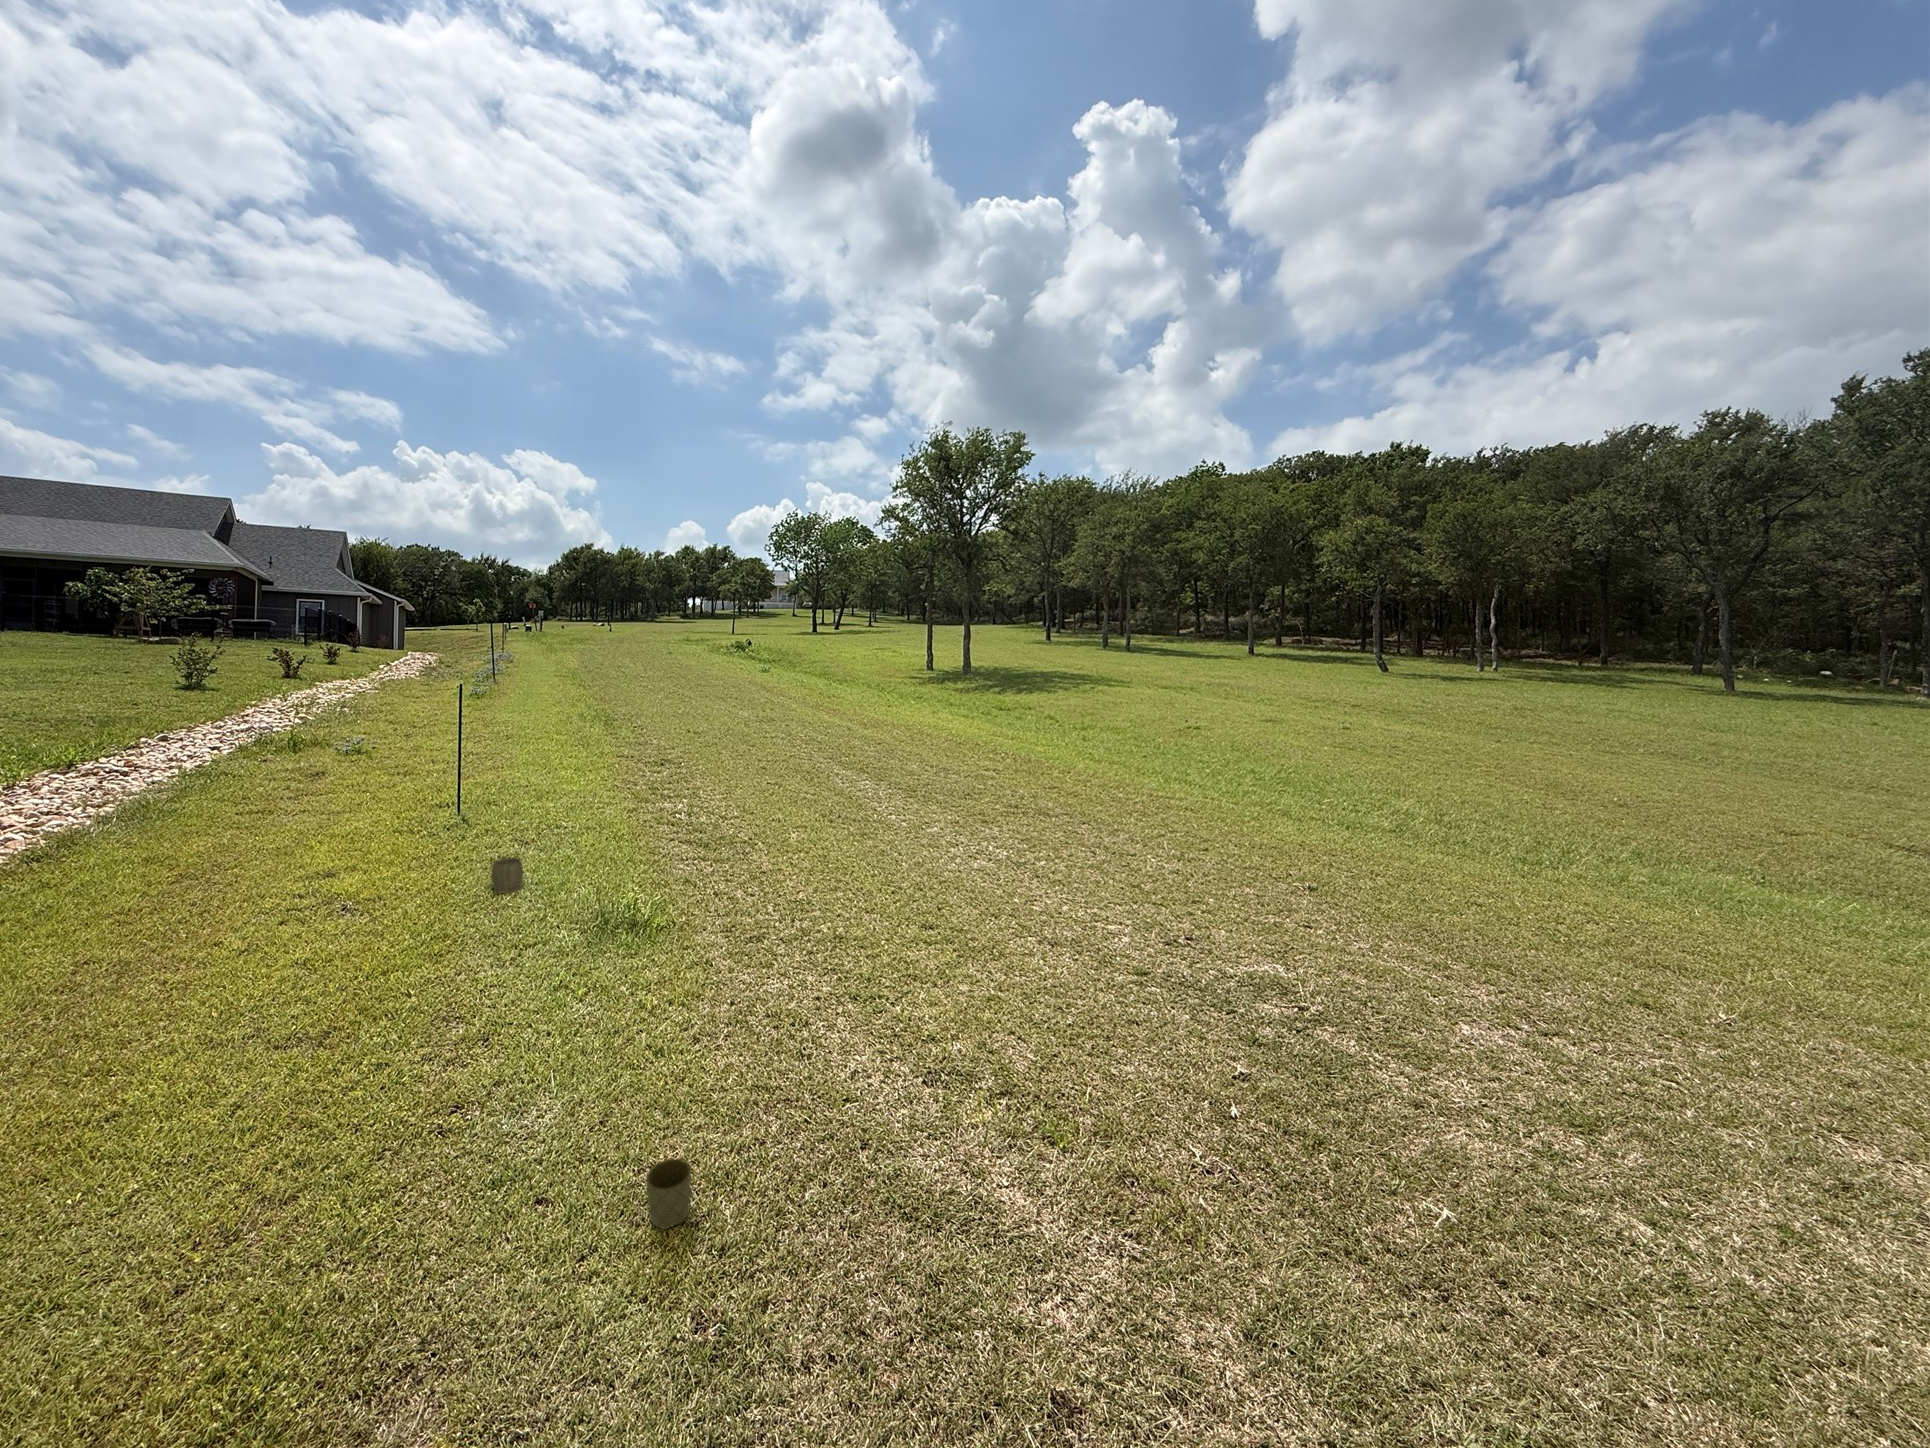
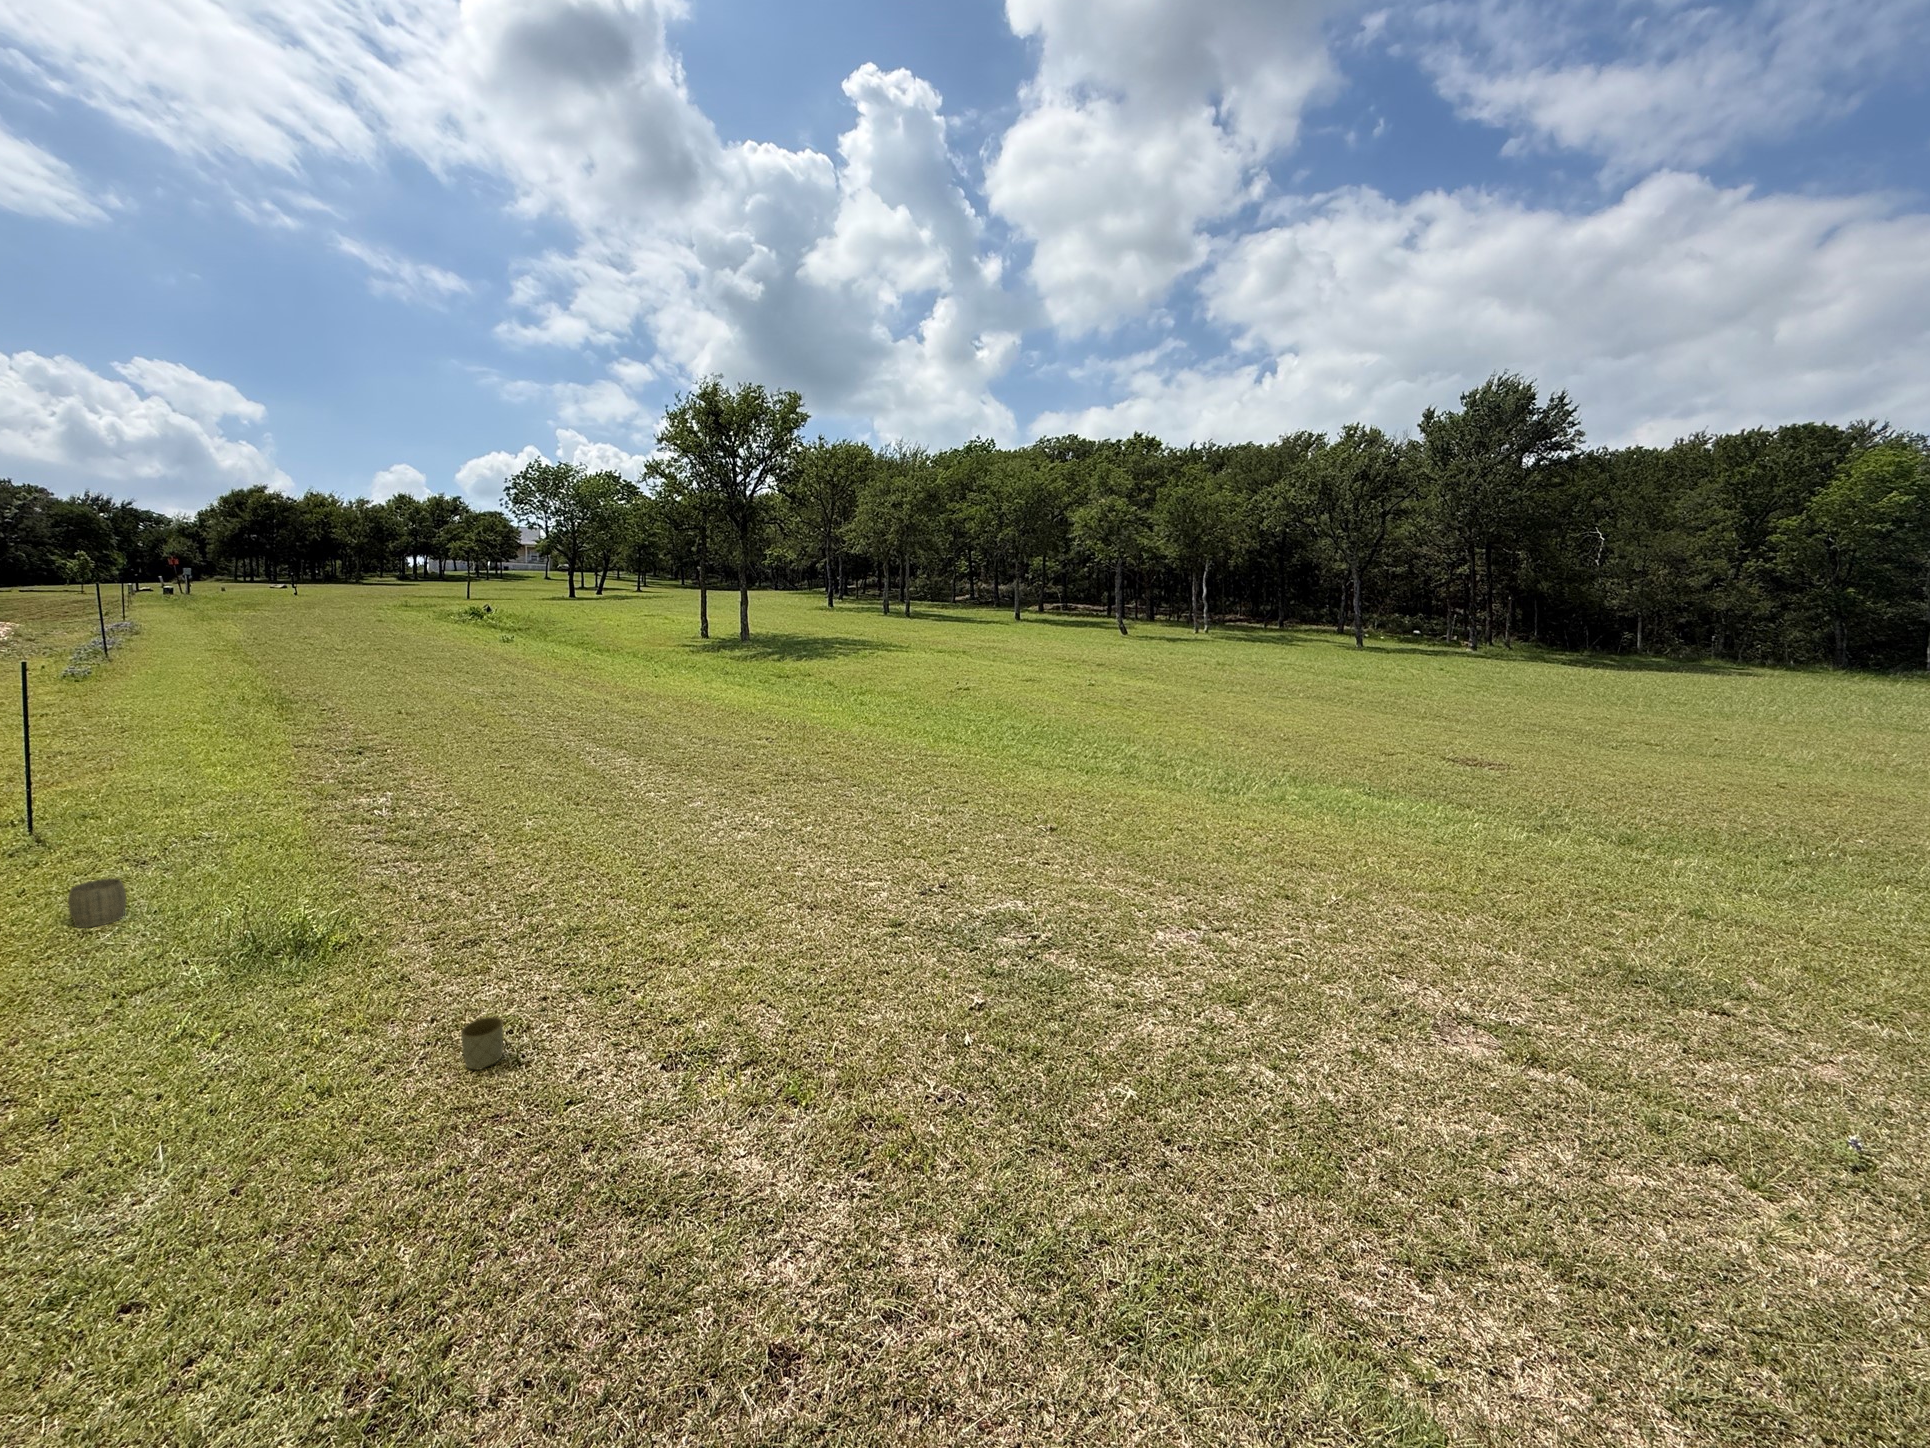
planter: present [646,1158,691,1229] -> present [461,1017,503,1070]

